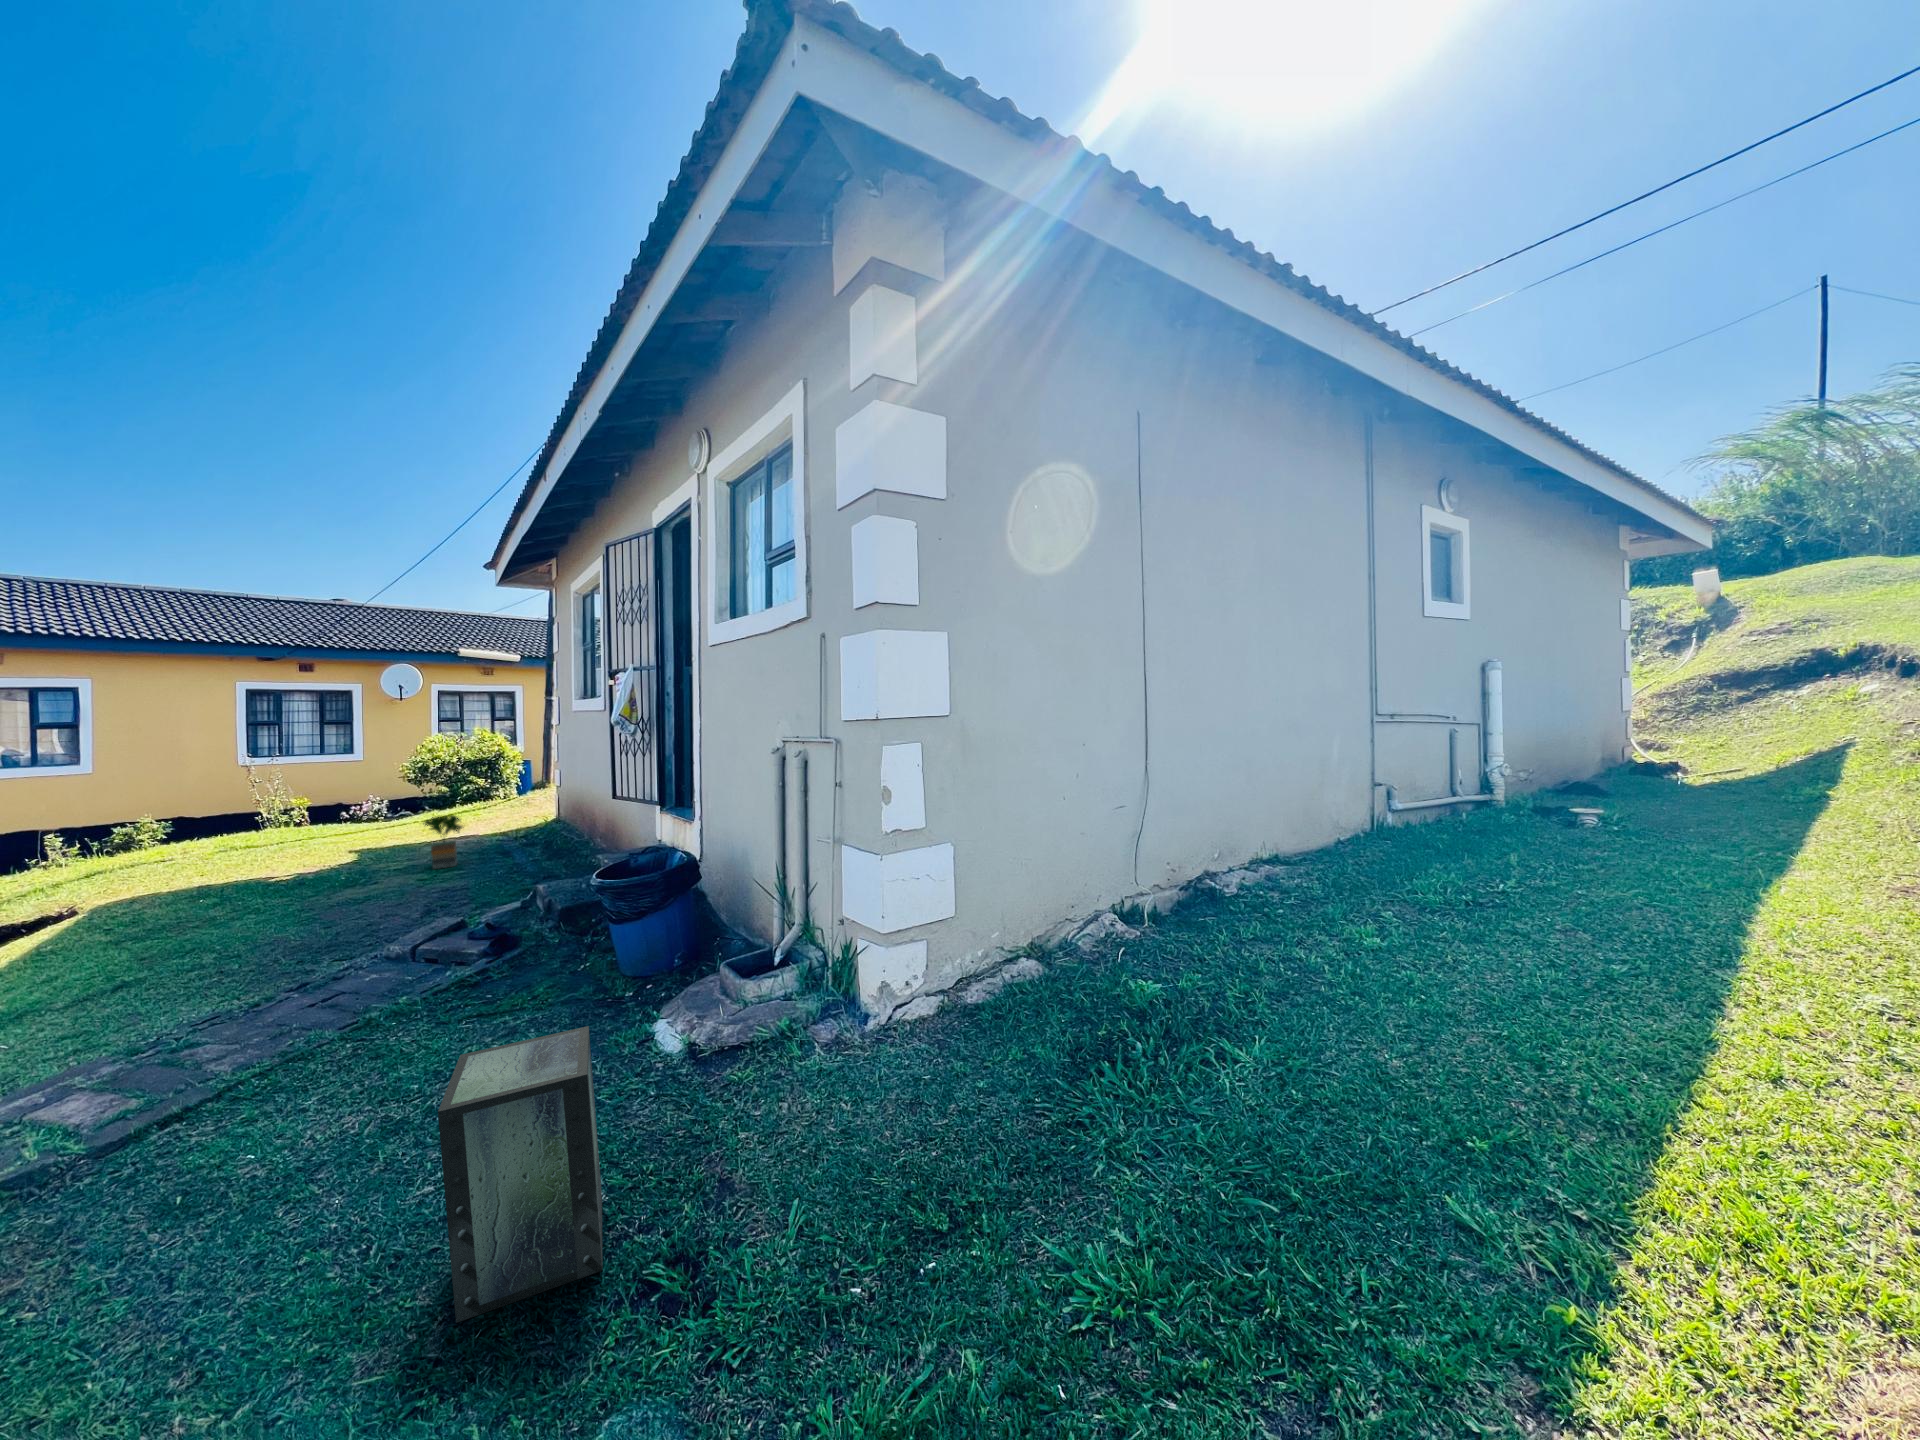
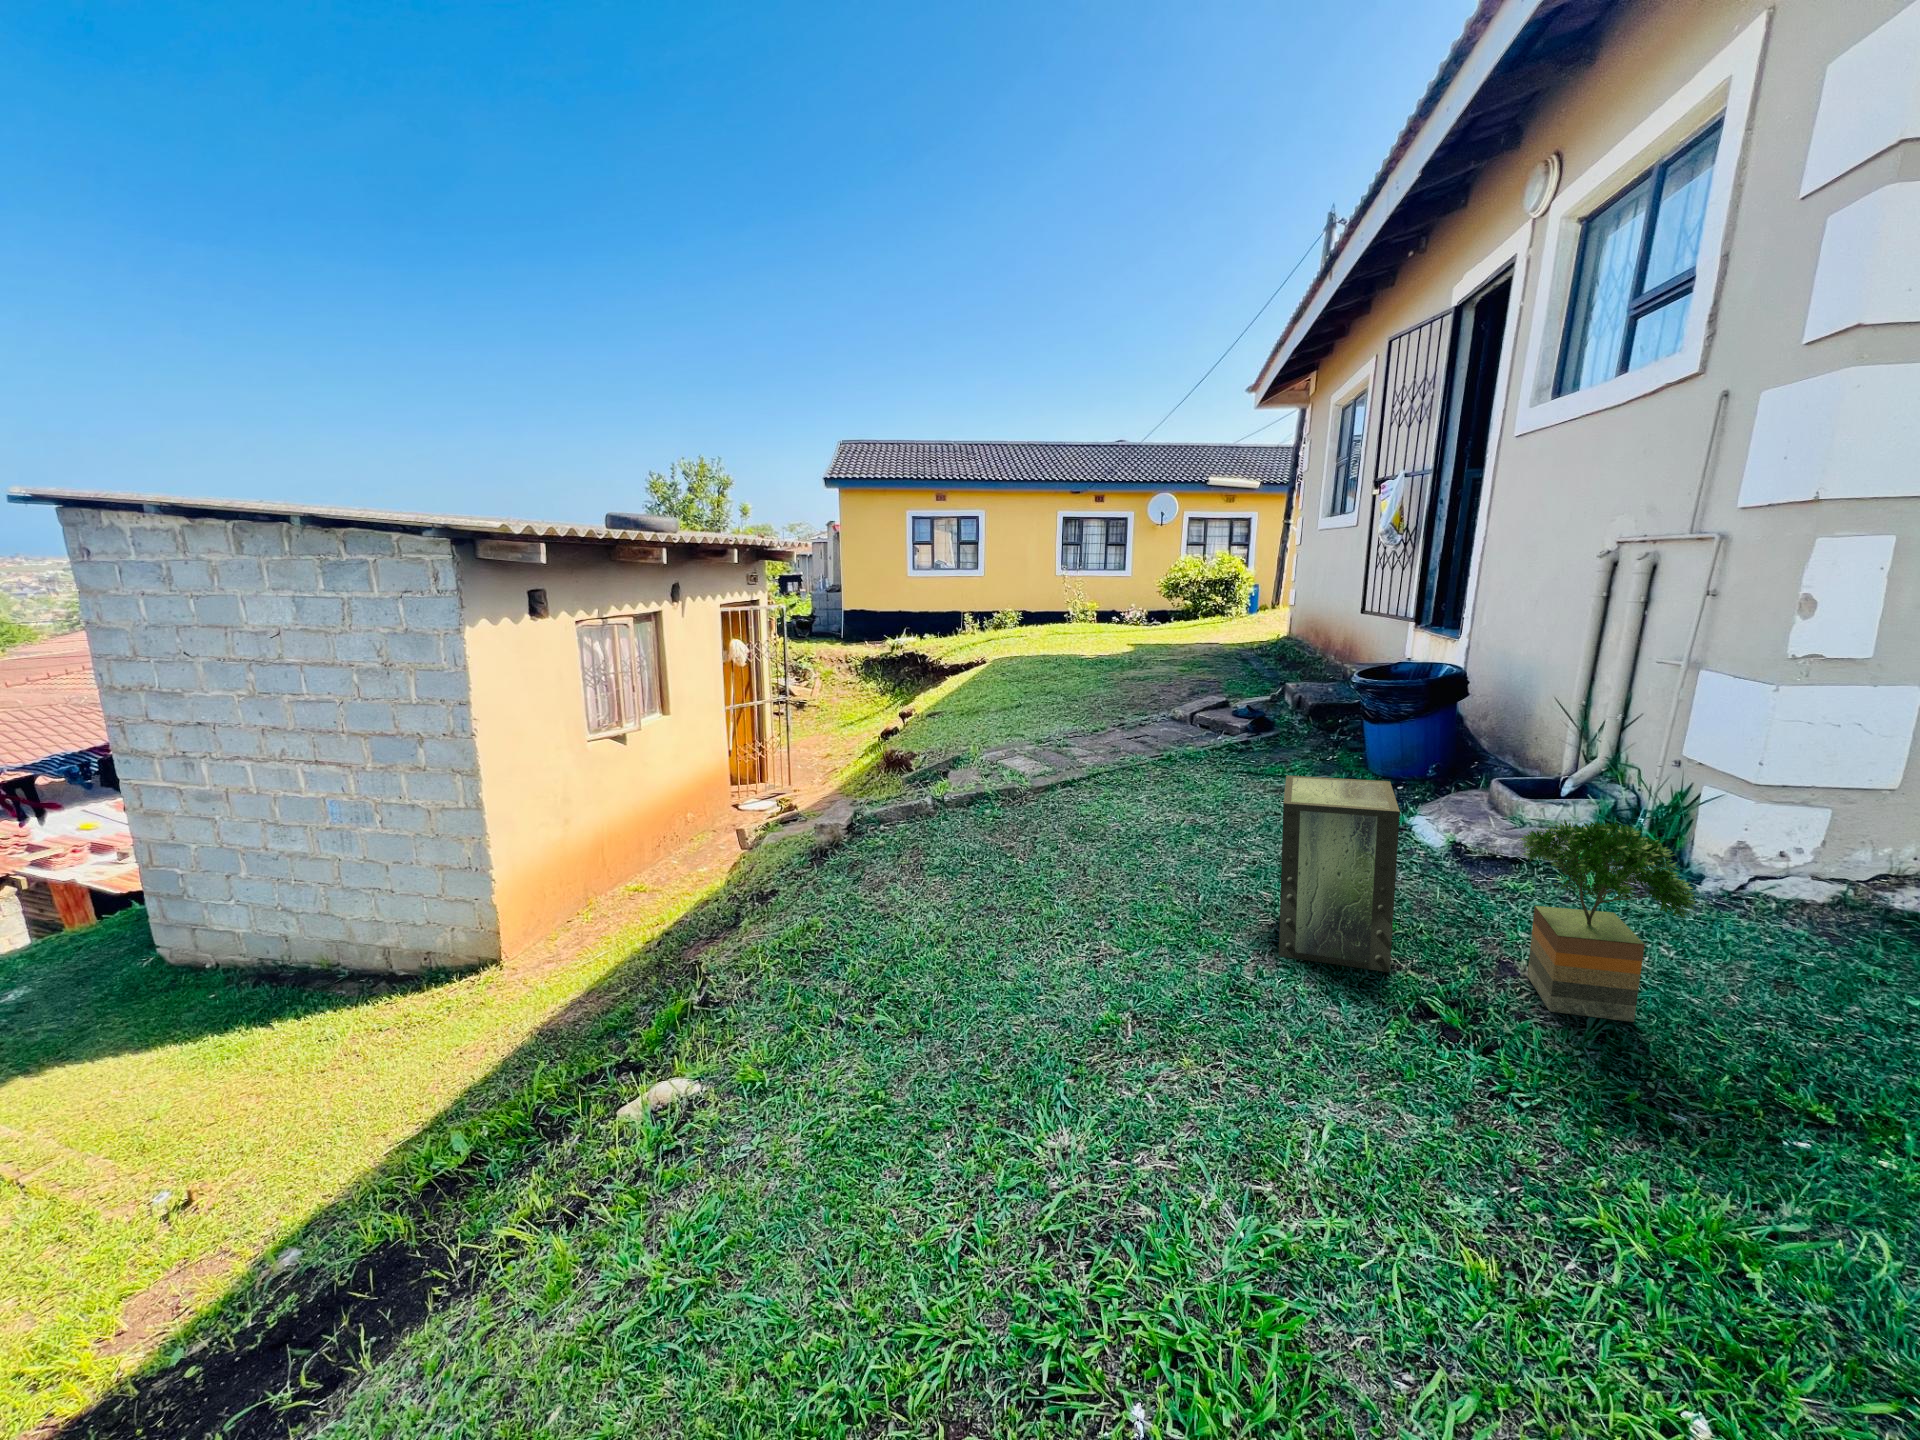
potted tree: present [423,815,464,869] -> present [1520,819,1695,1022]

